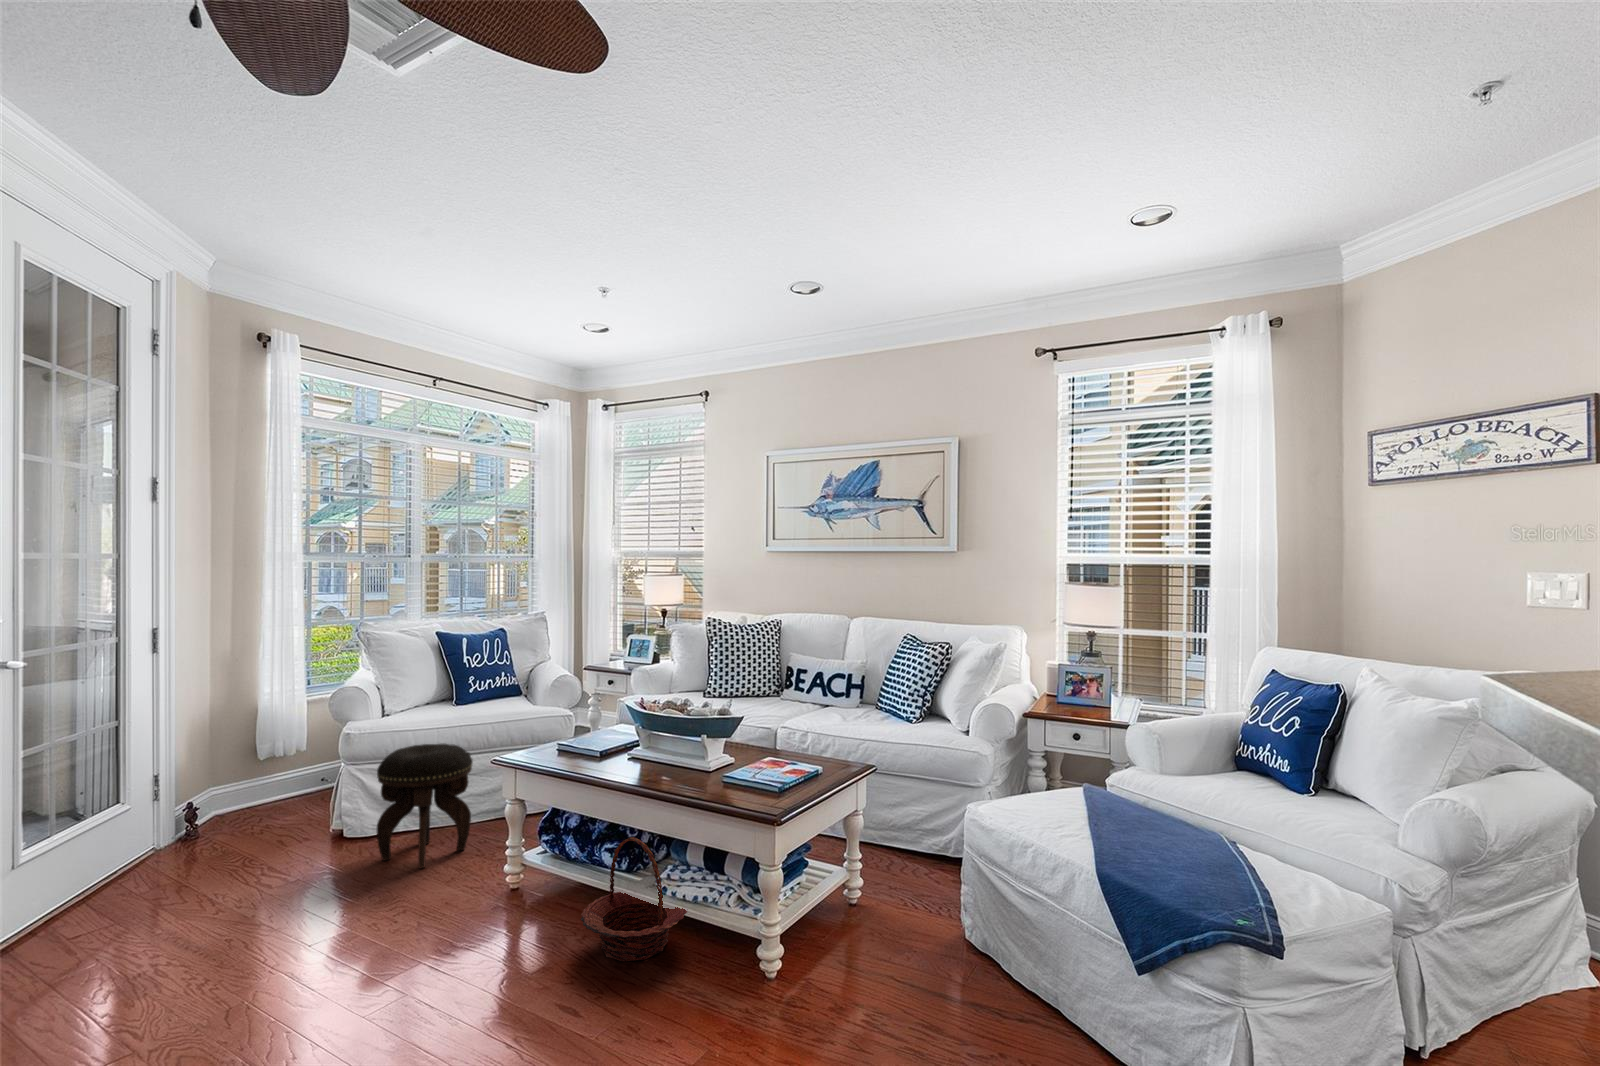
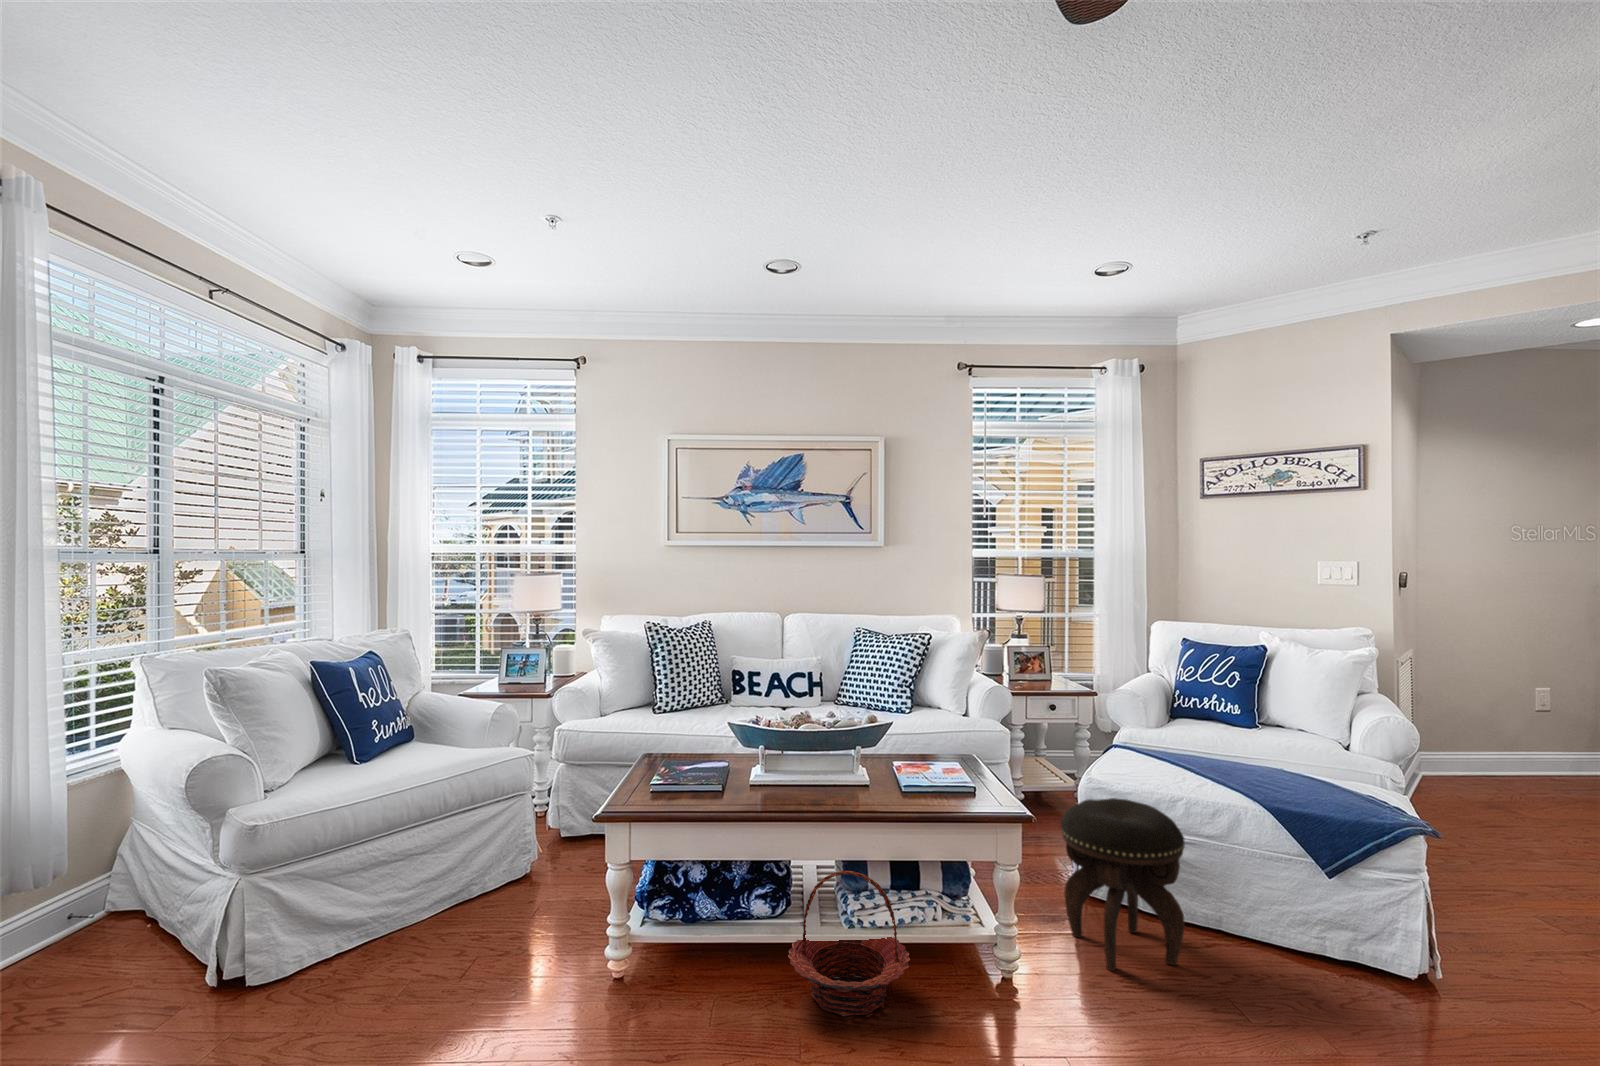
footstool: present [377,744,473,868] -> present [1061,798,1185,971]

